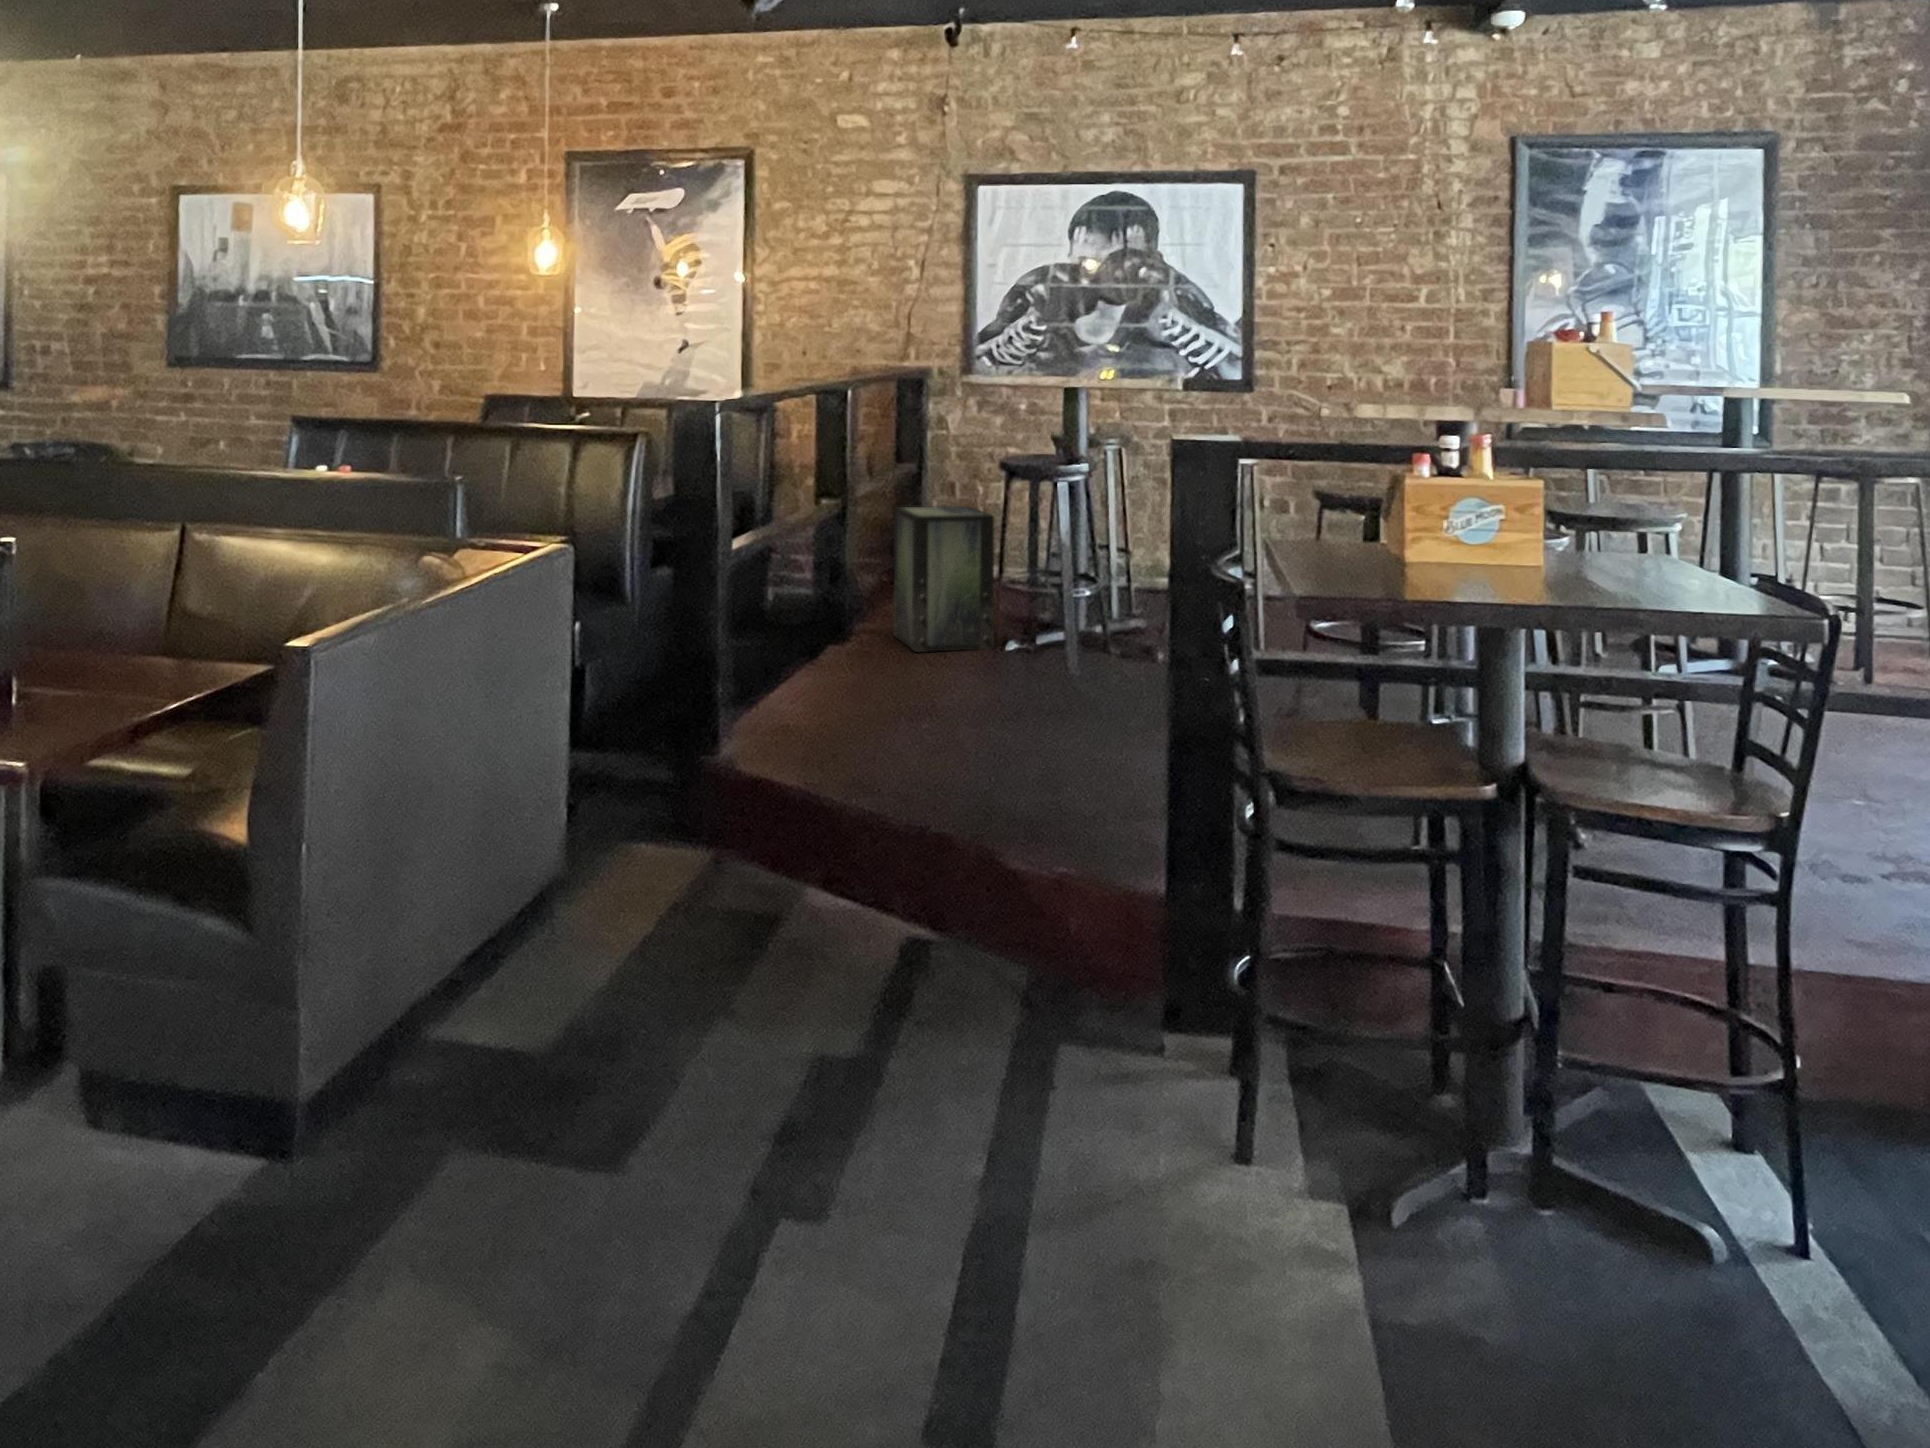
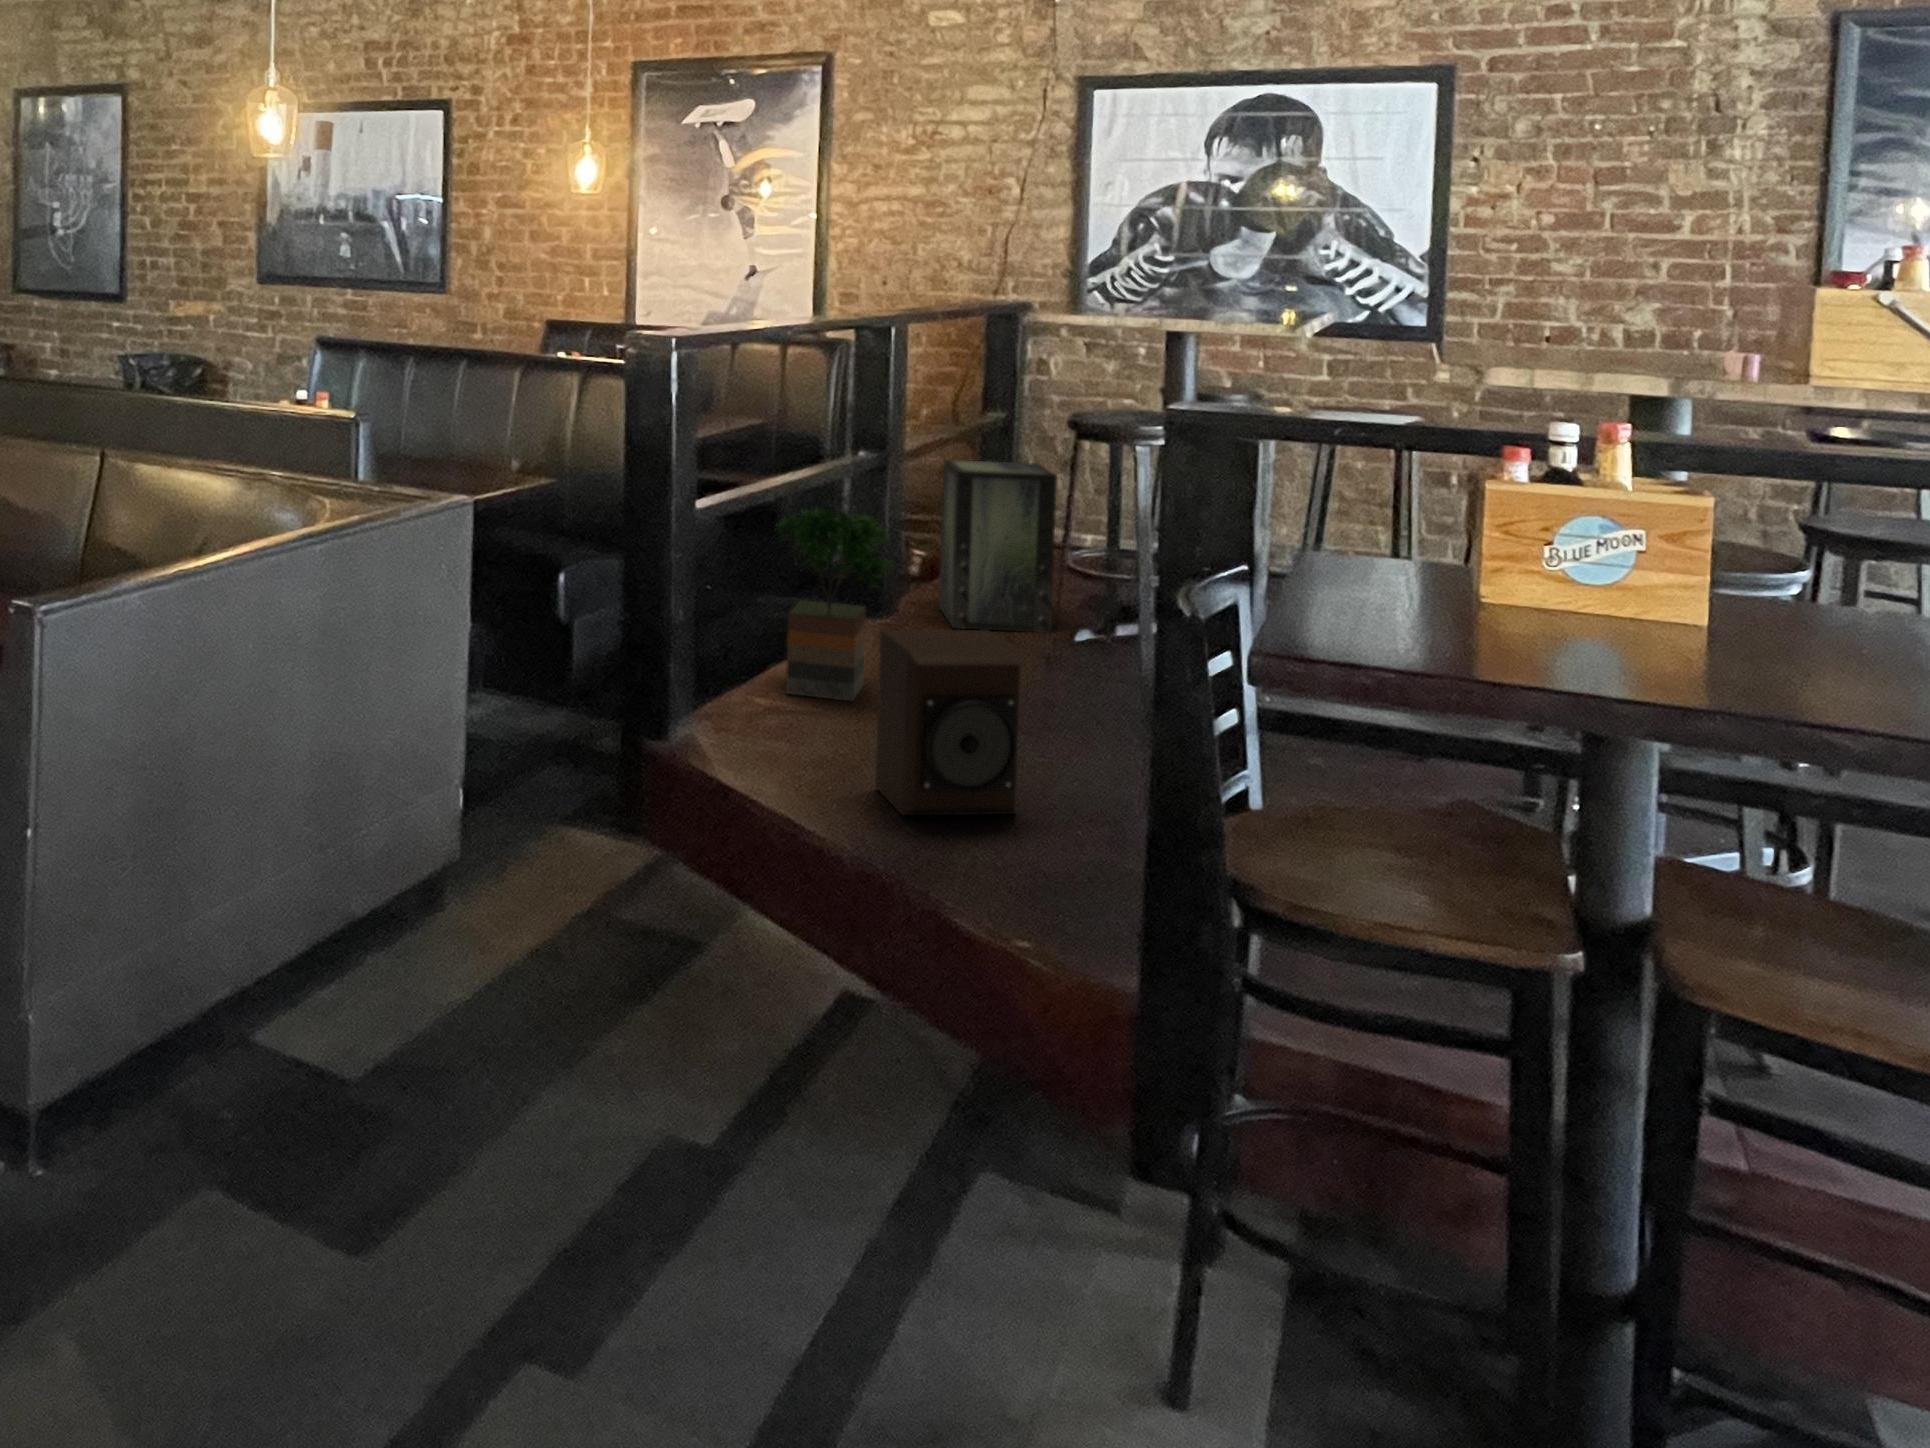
potted tree: none [794,554,902,720] -> present [778,508,892,701]
speaker: none [932,648,1053,807] -> present [876,629,1021,815]

